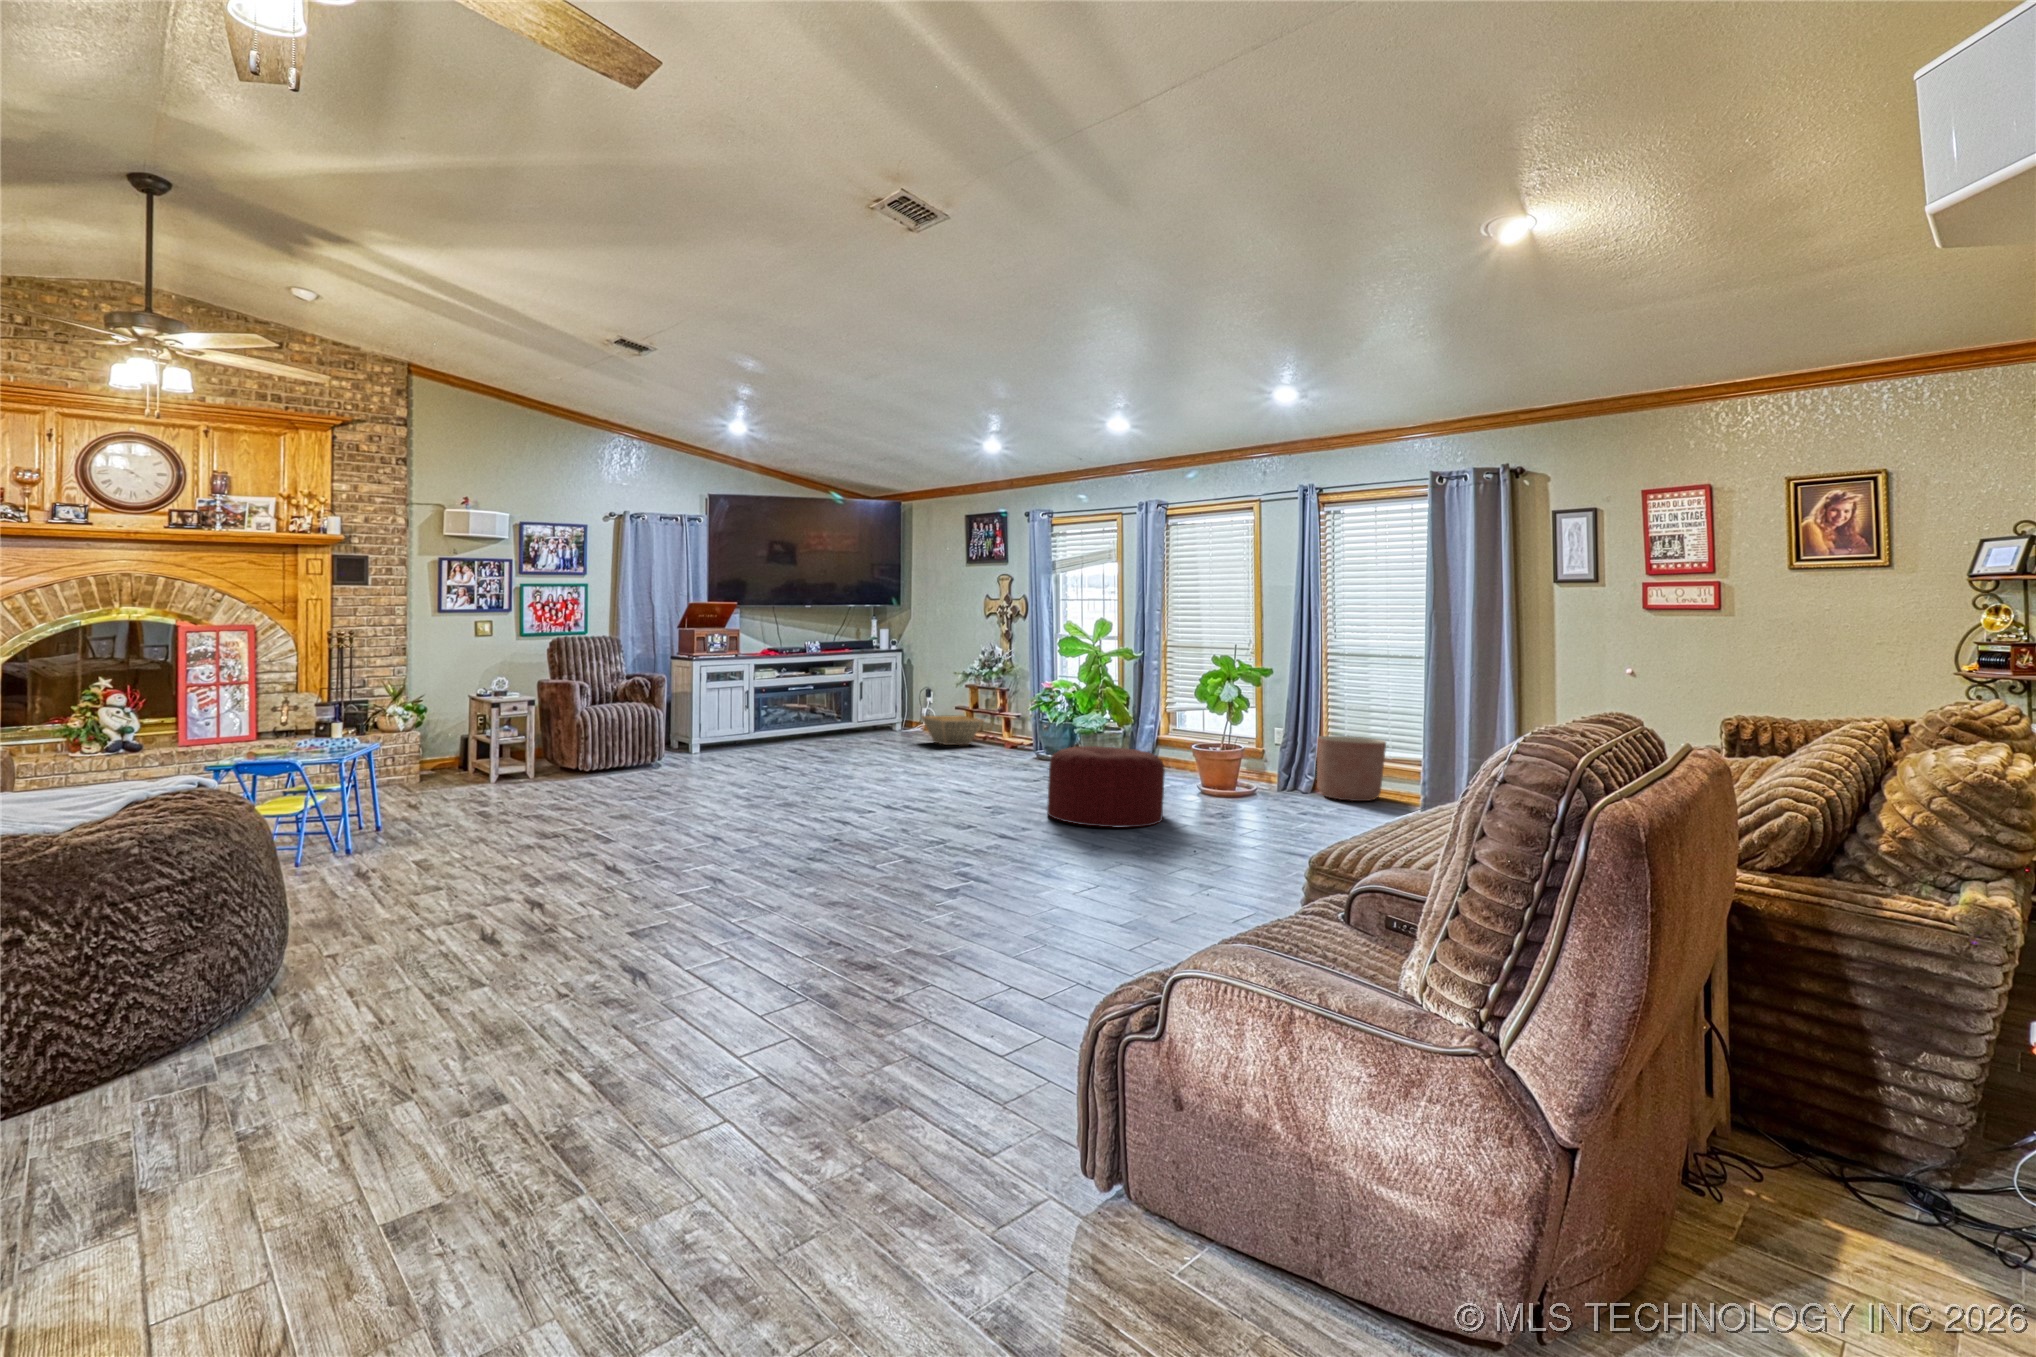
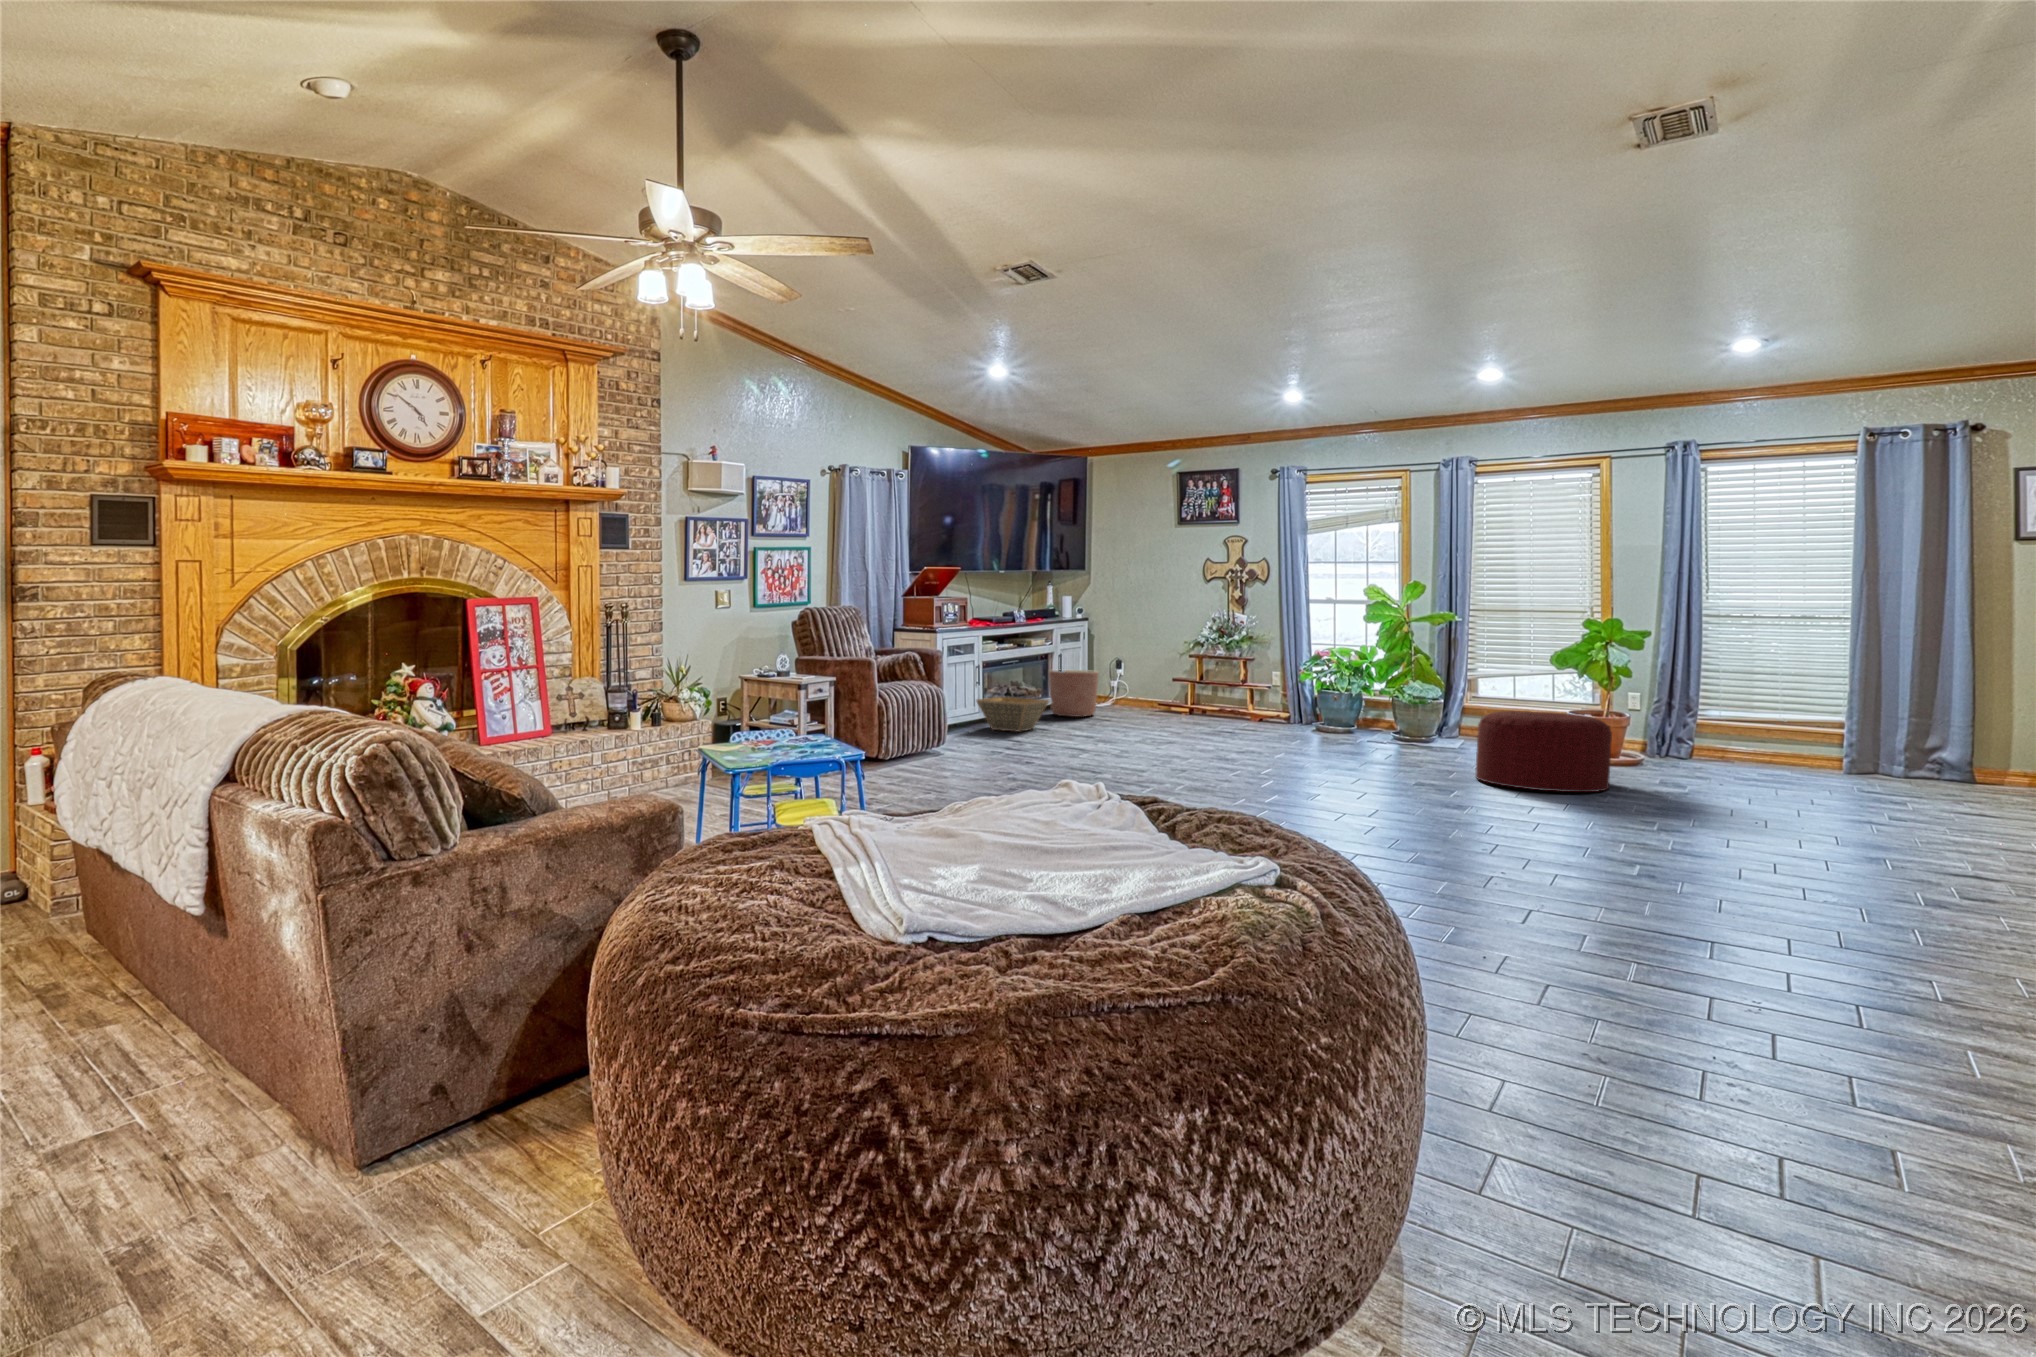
basket: present [922,715,984,745] -> present [976,697,1049,732]
planter: present [1317,736,1386,801] -> present [1049,670,1098,717]

